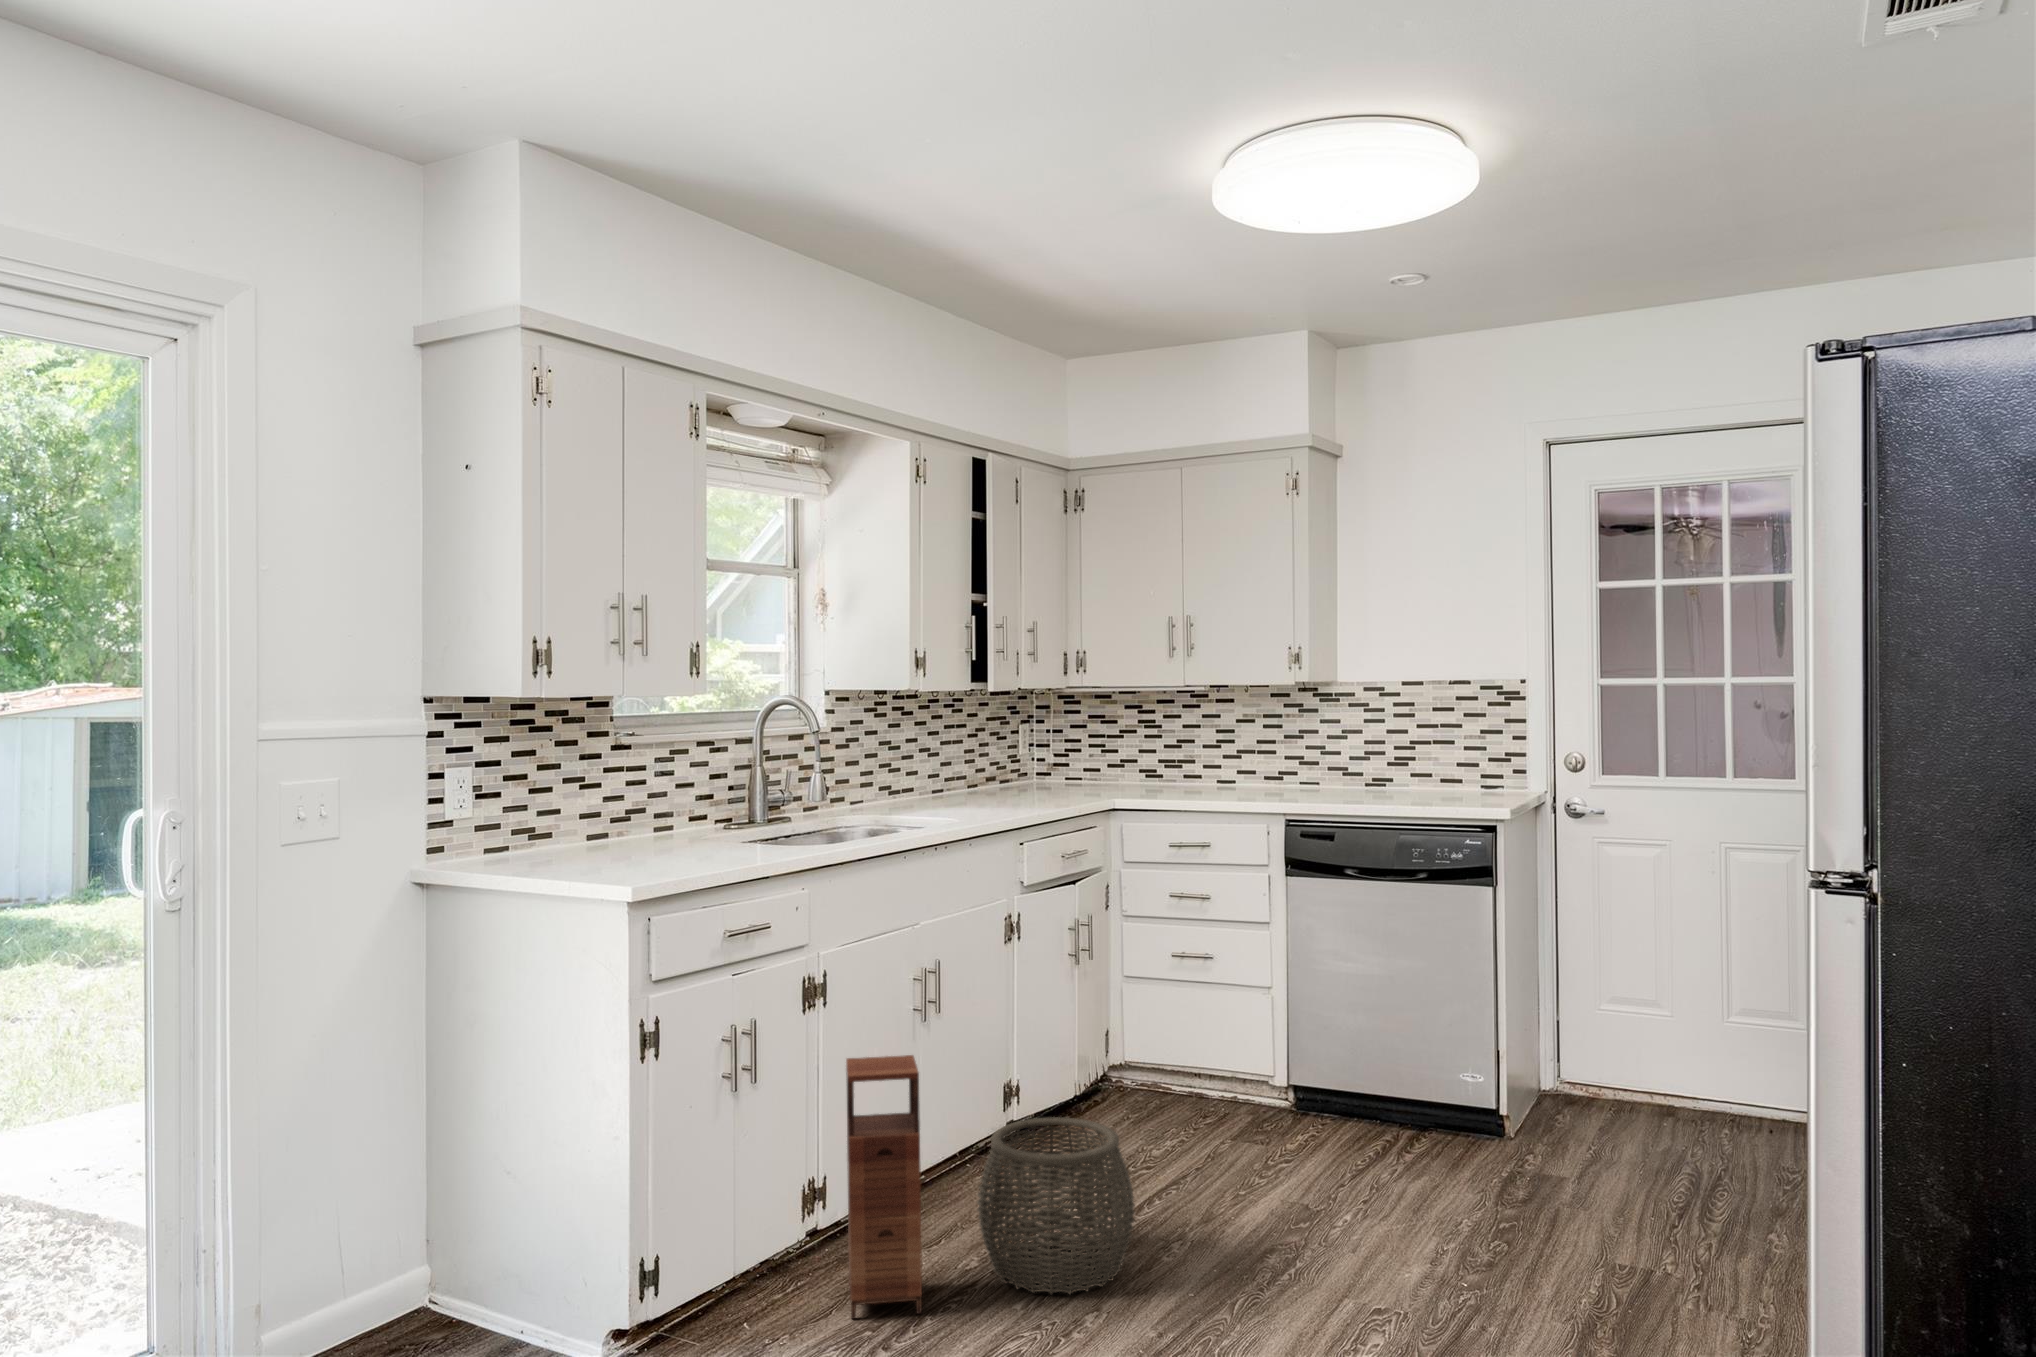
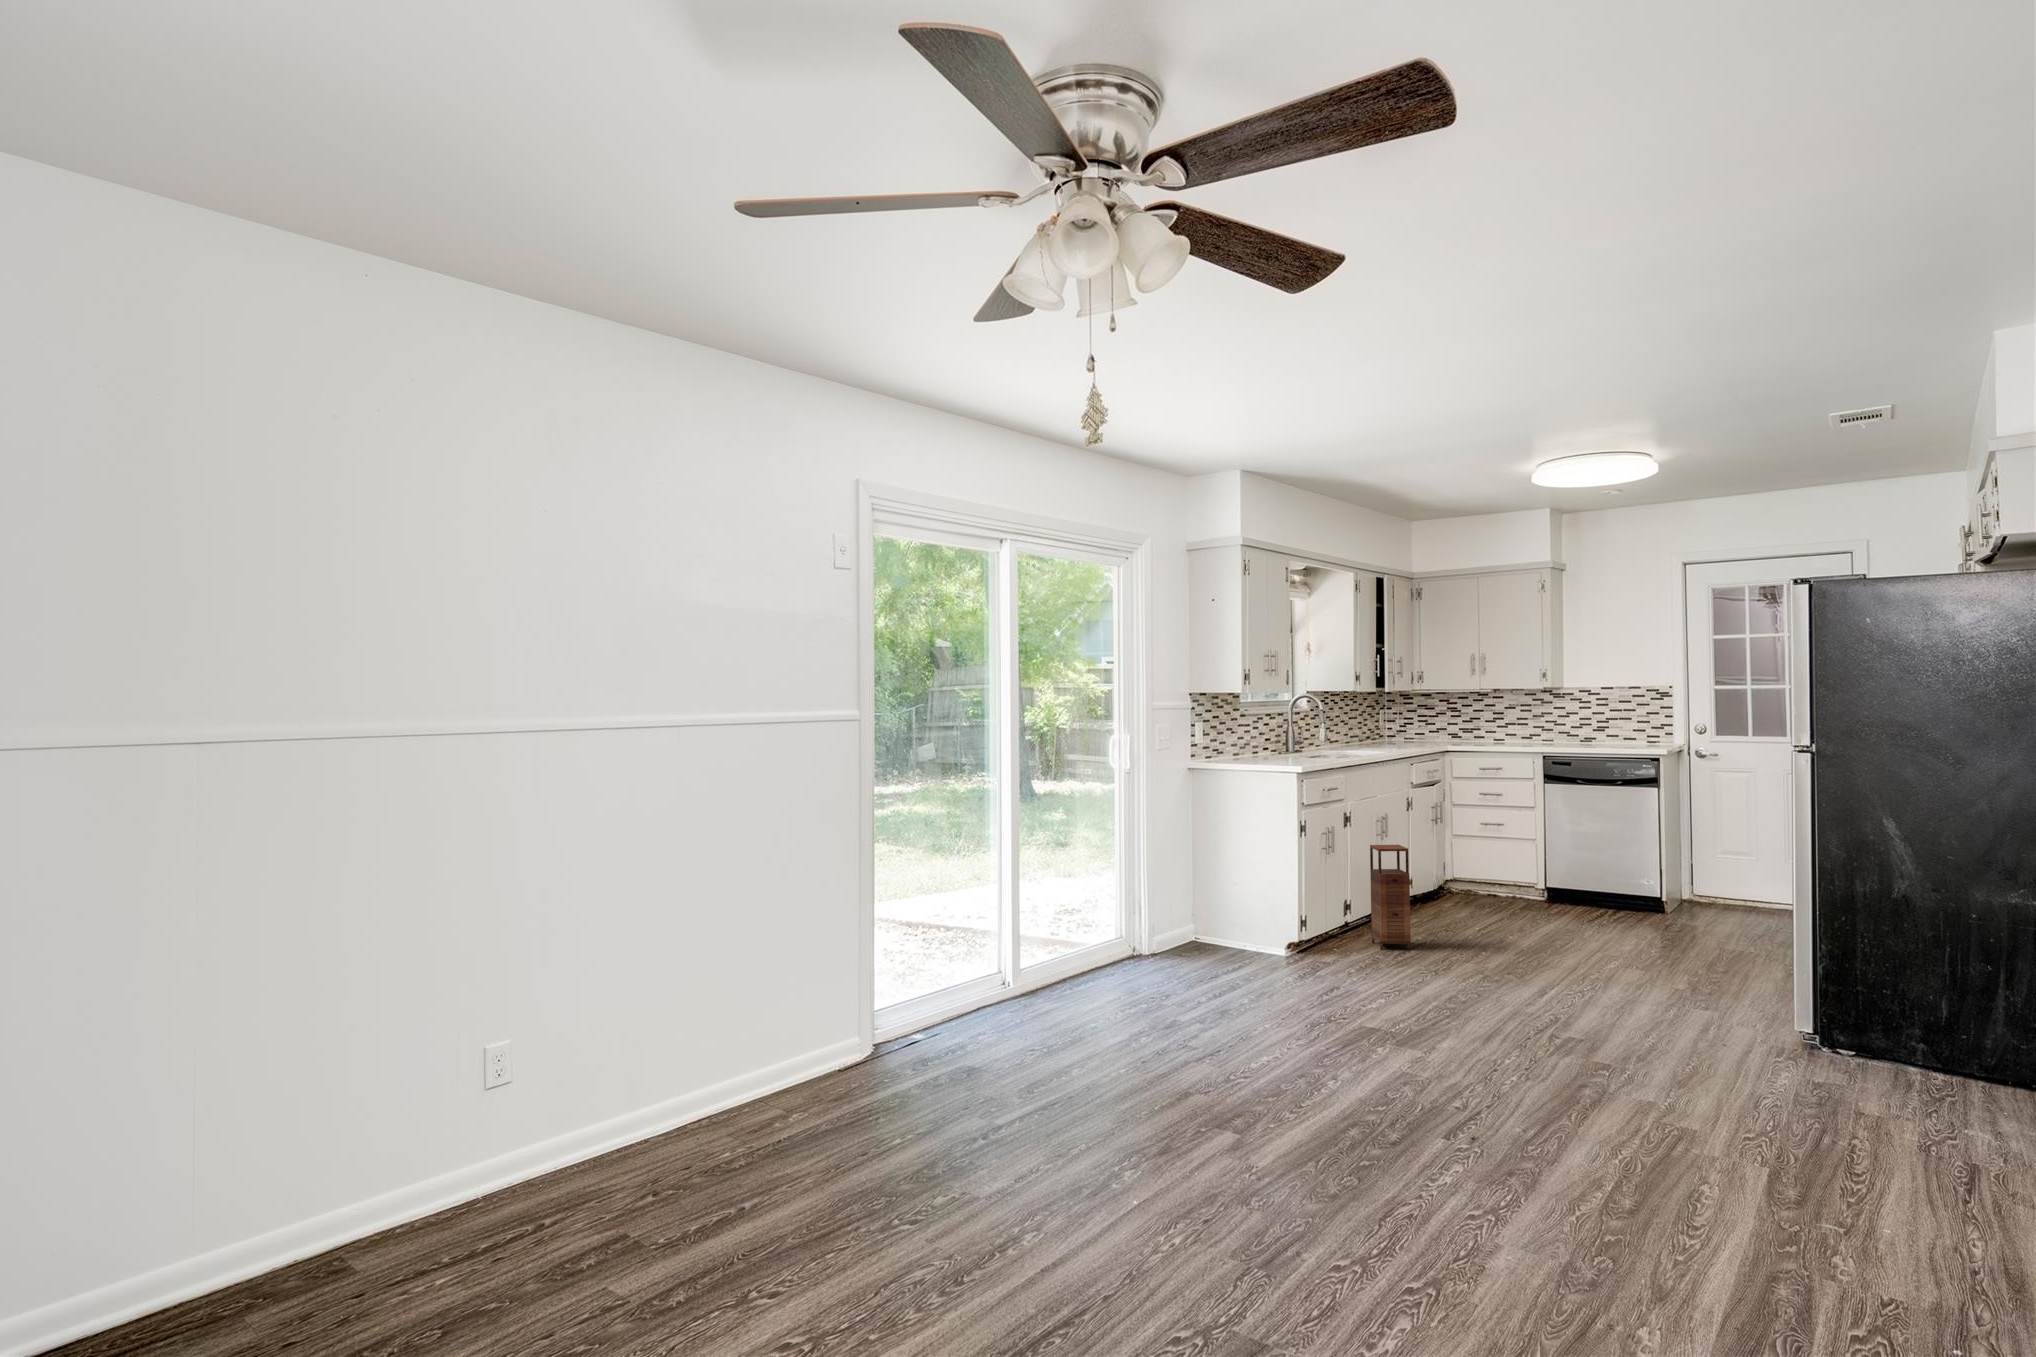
woven basket: present [977,1118,1135,1294] -> none [1424,878,1498,947]

